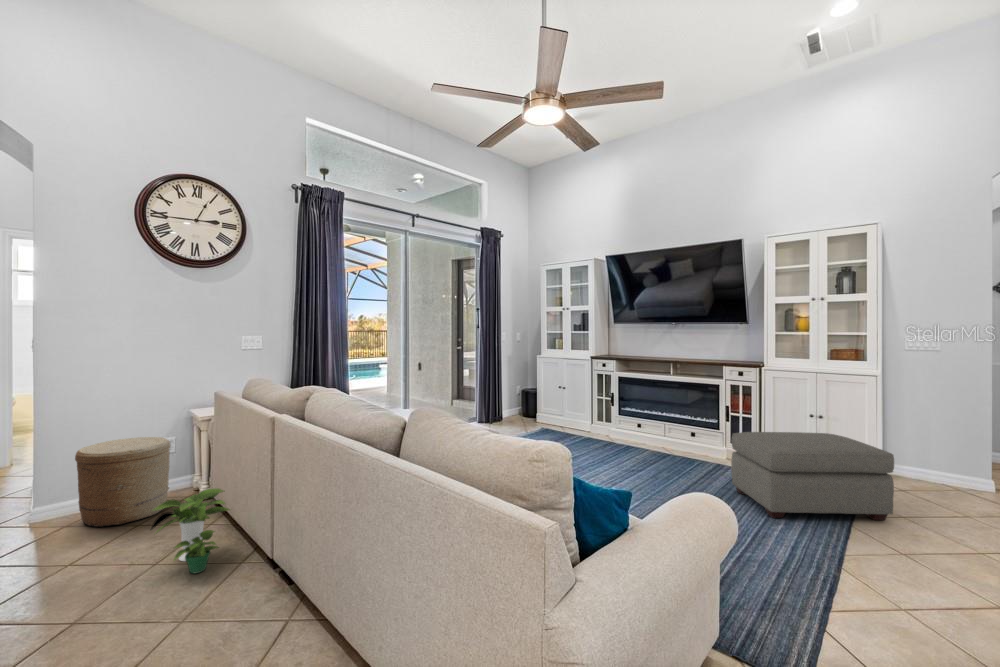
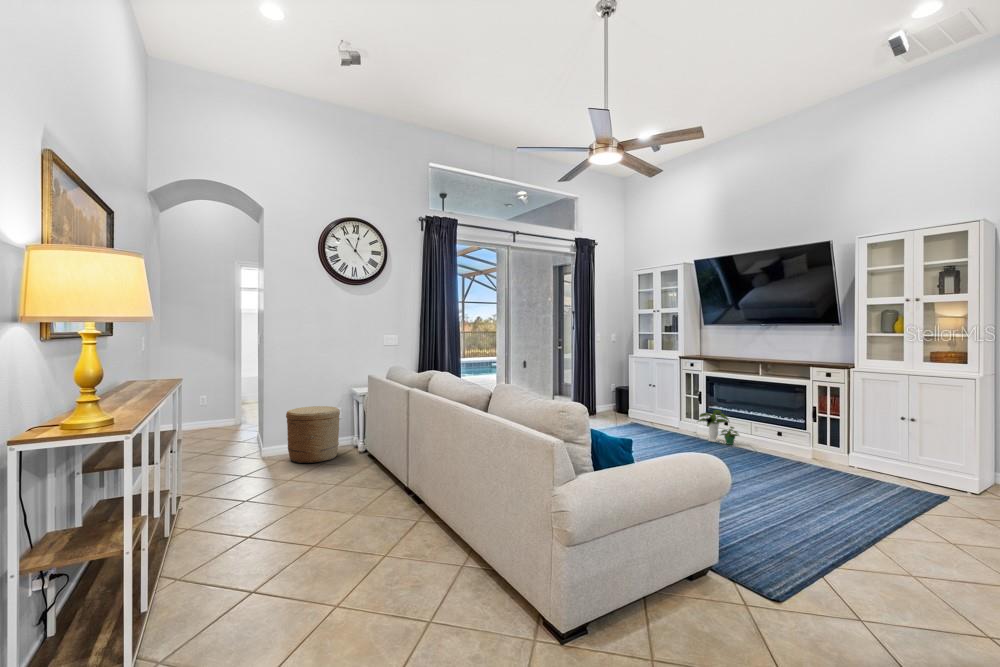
ottoman: present [731,432,894,520] -> none [800,428,961,517]
potted plant: present [150,489,230,573] -> present [698,410,739,445]

